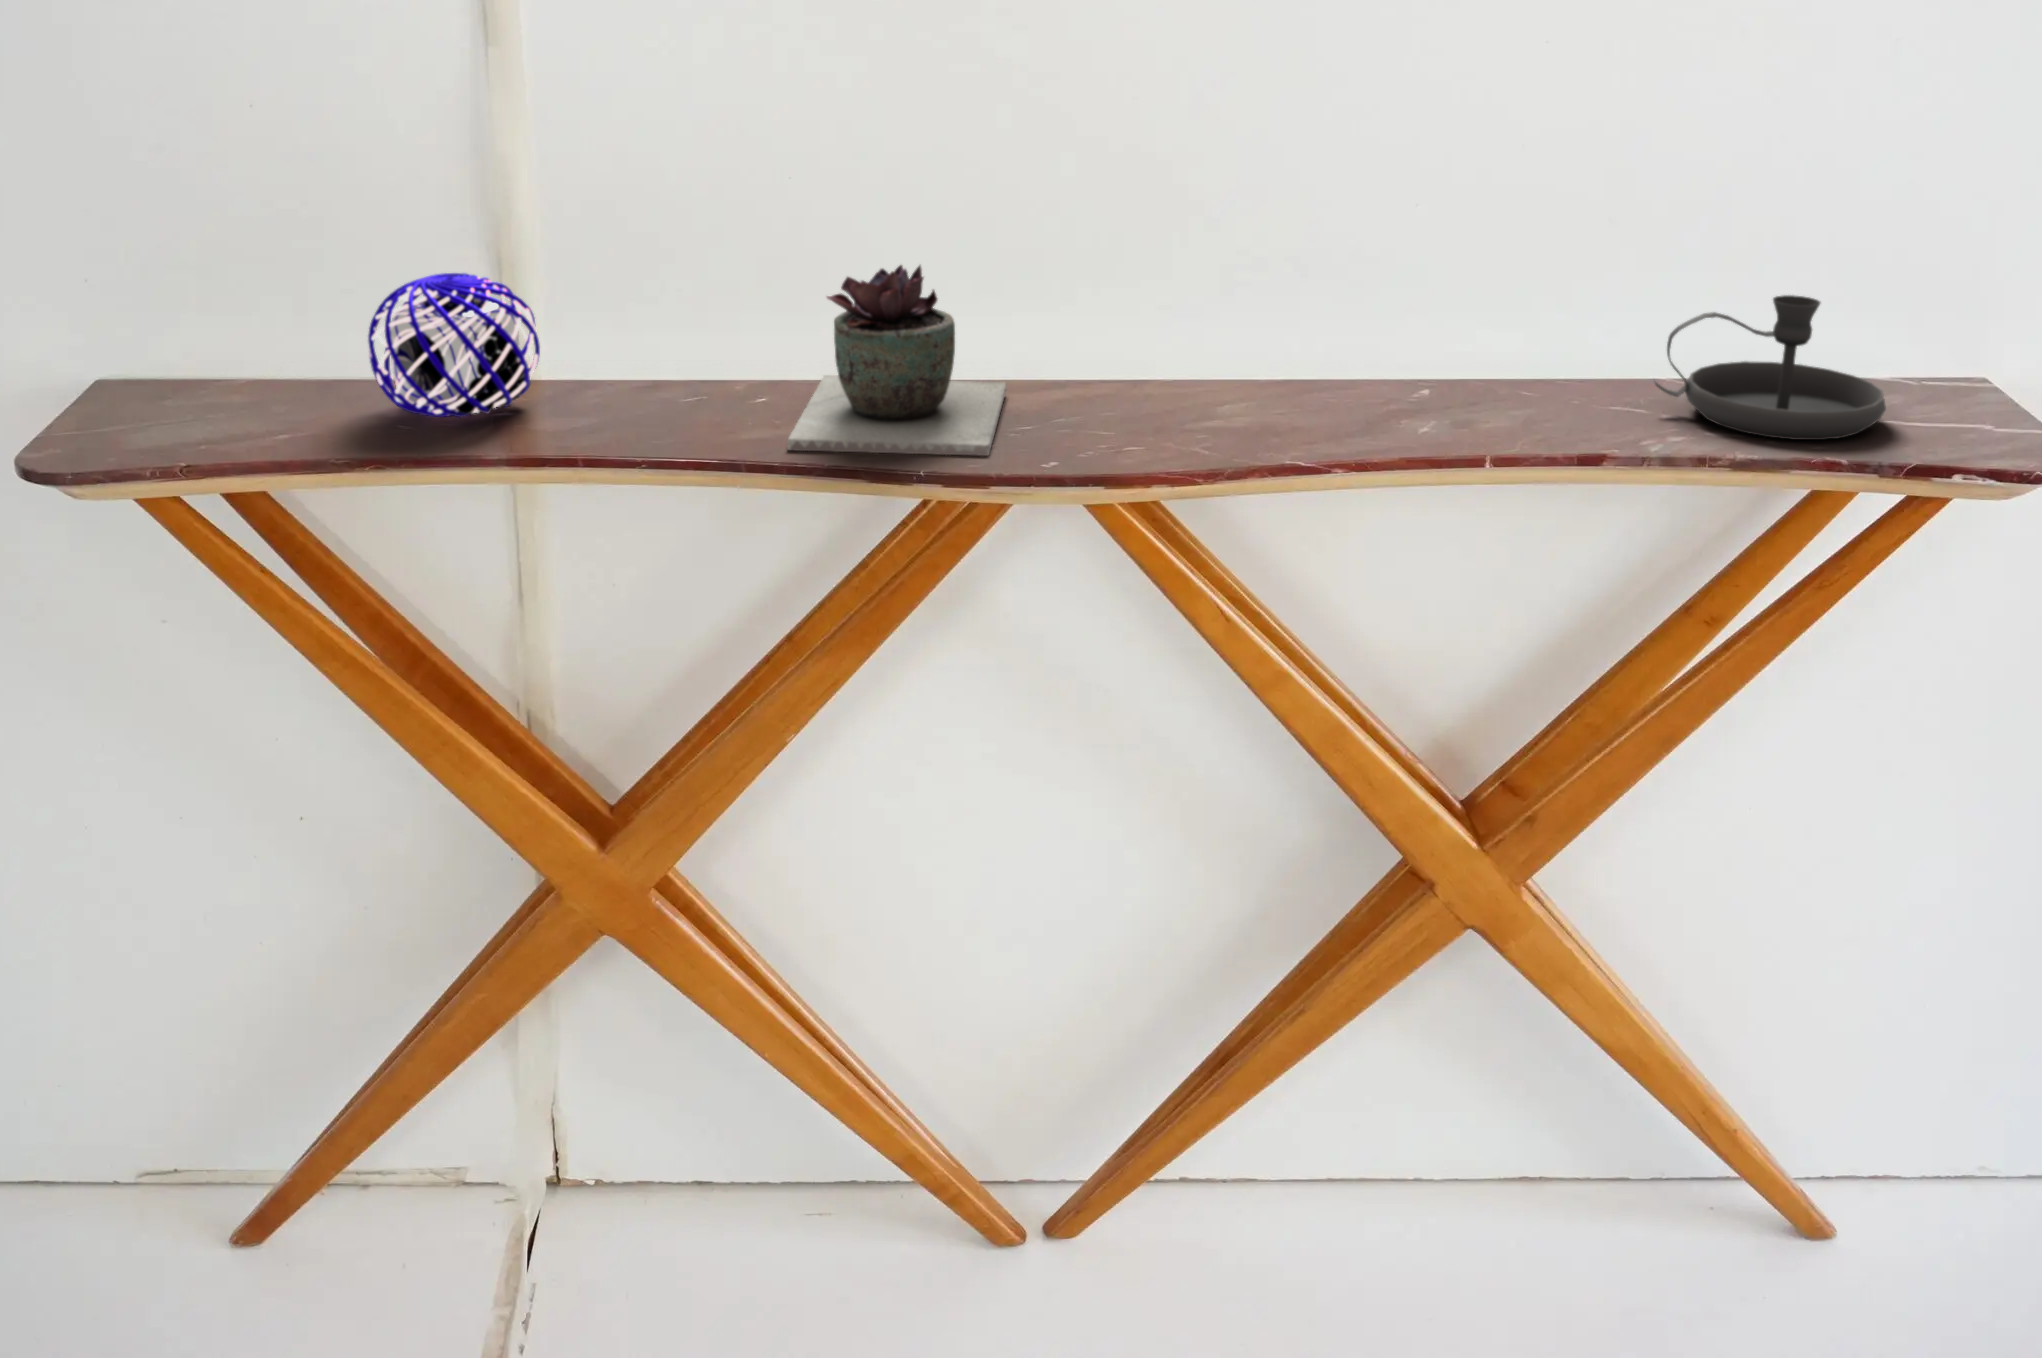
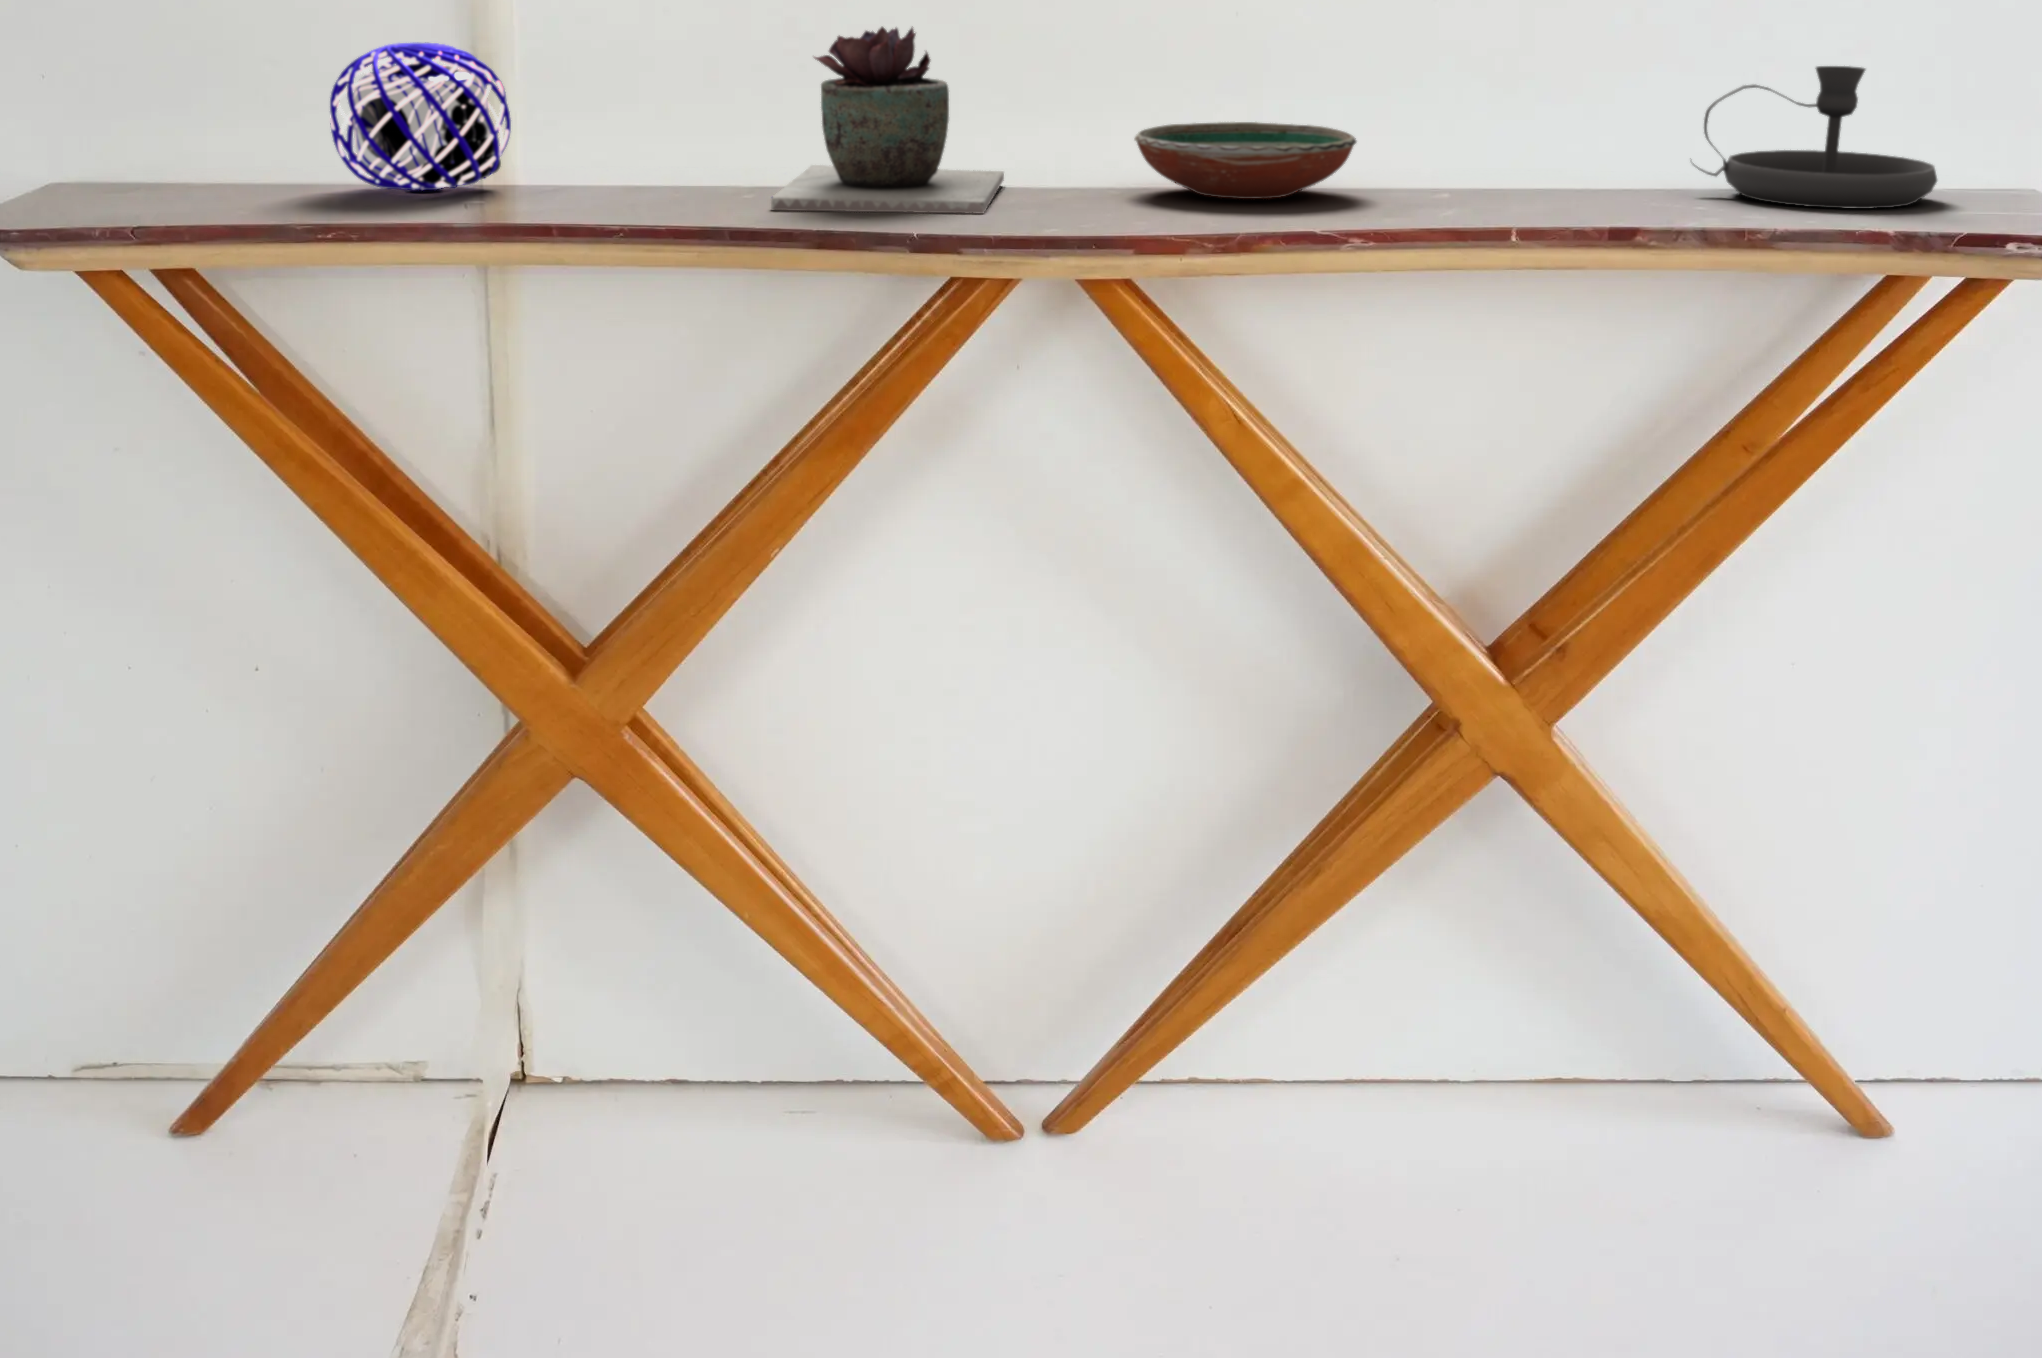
decorative bowl: none [1130,334,1340,425] -> present [1135,122,1356,199]

